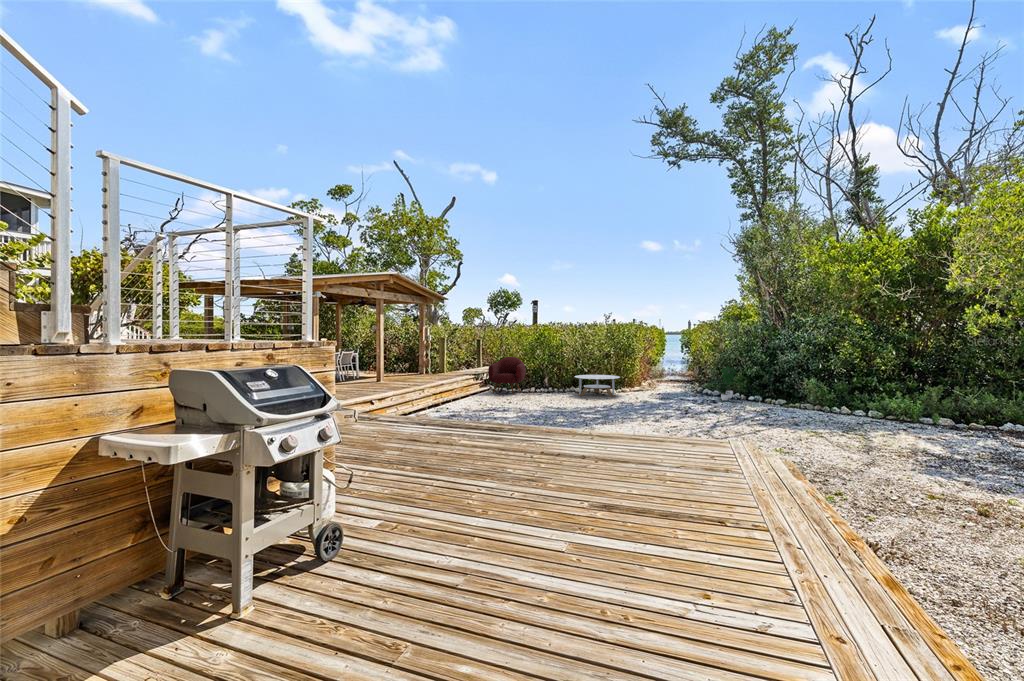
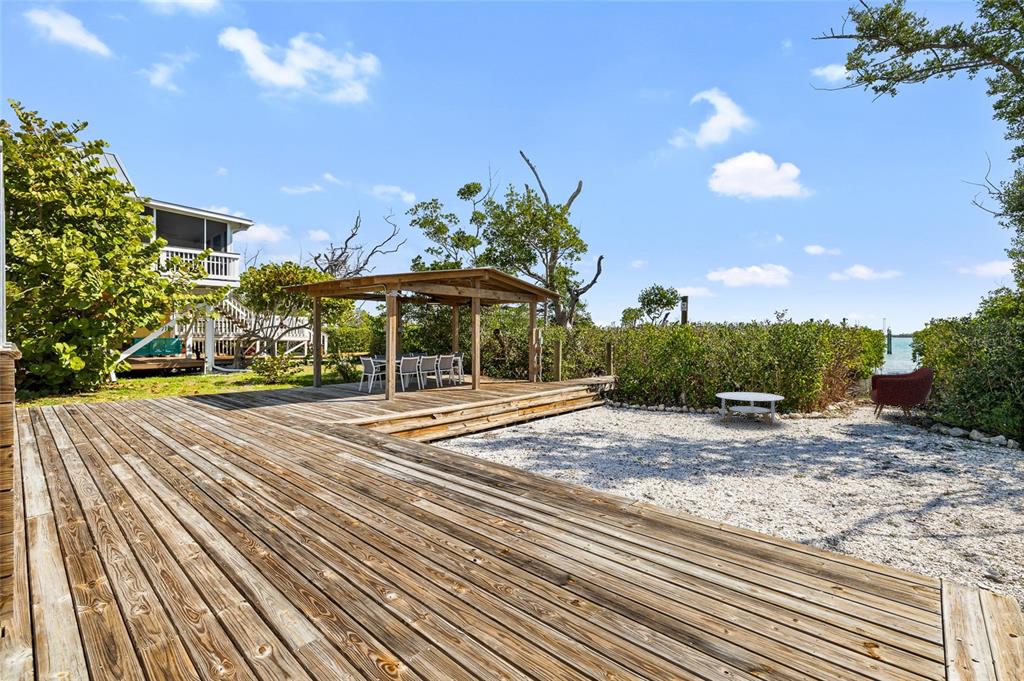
armchair: present [488,357,526,394] -> present [871,367,934,422]
potted plant: present [717,366,736,400] -> none [952,386,997,445]

